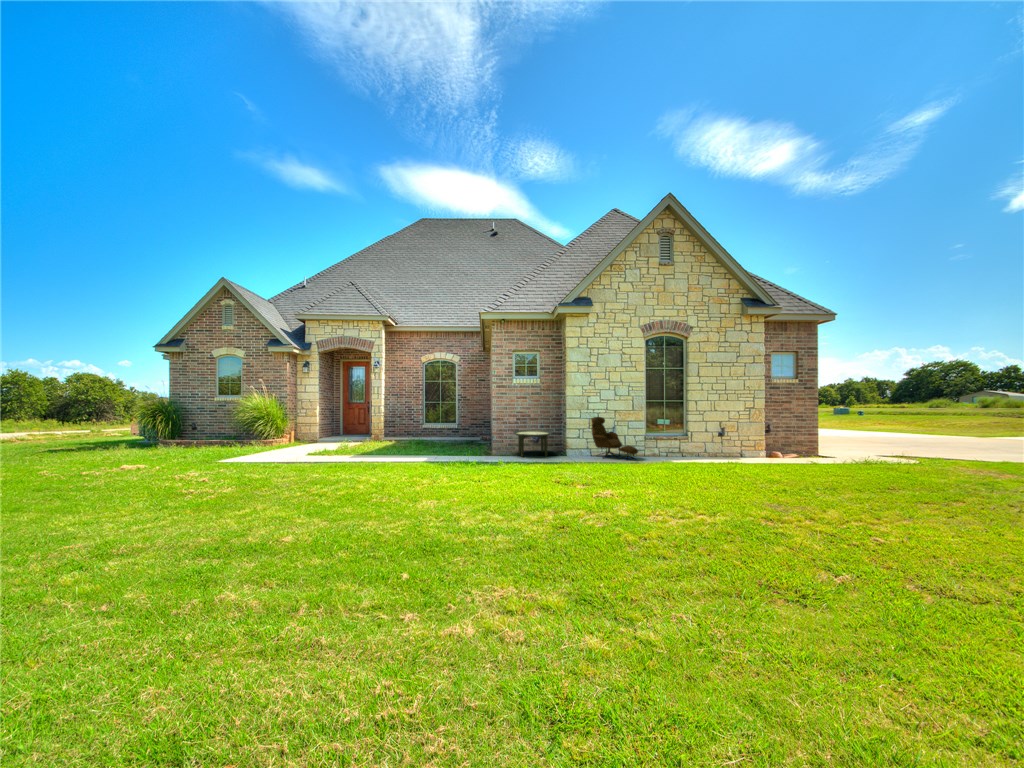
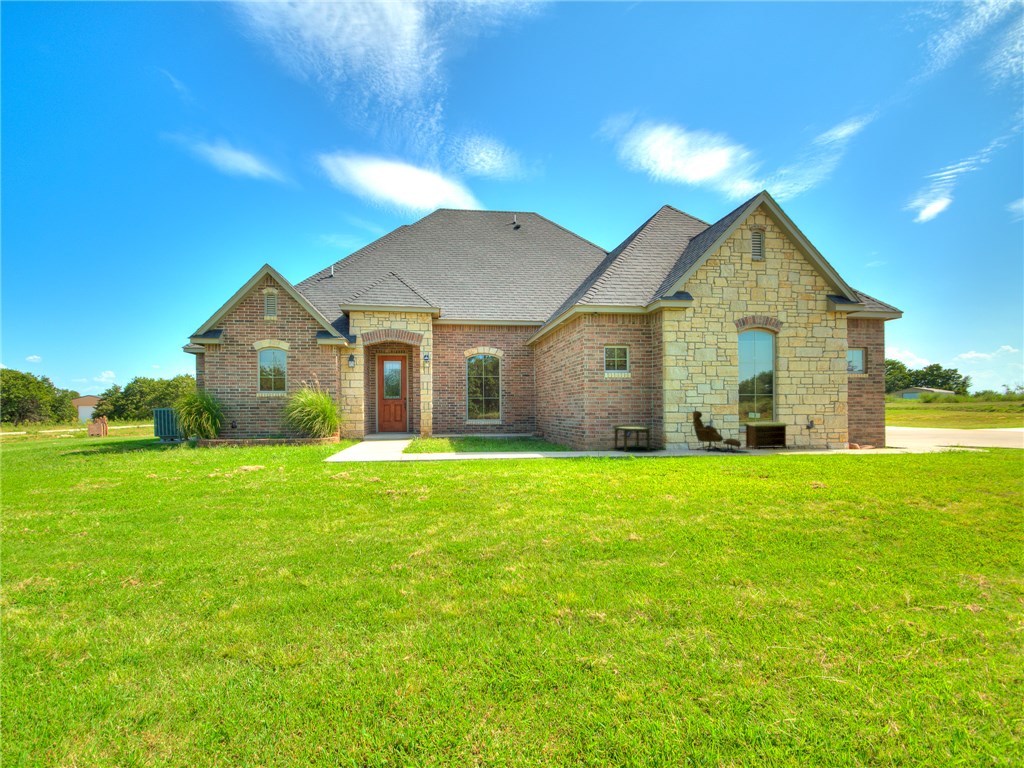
bench: none [650,428,694,456] -> present [745,422,787,449]

